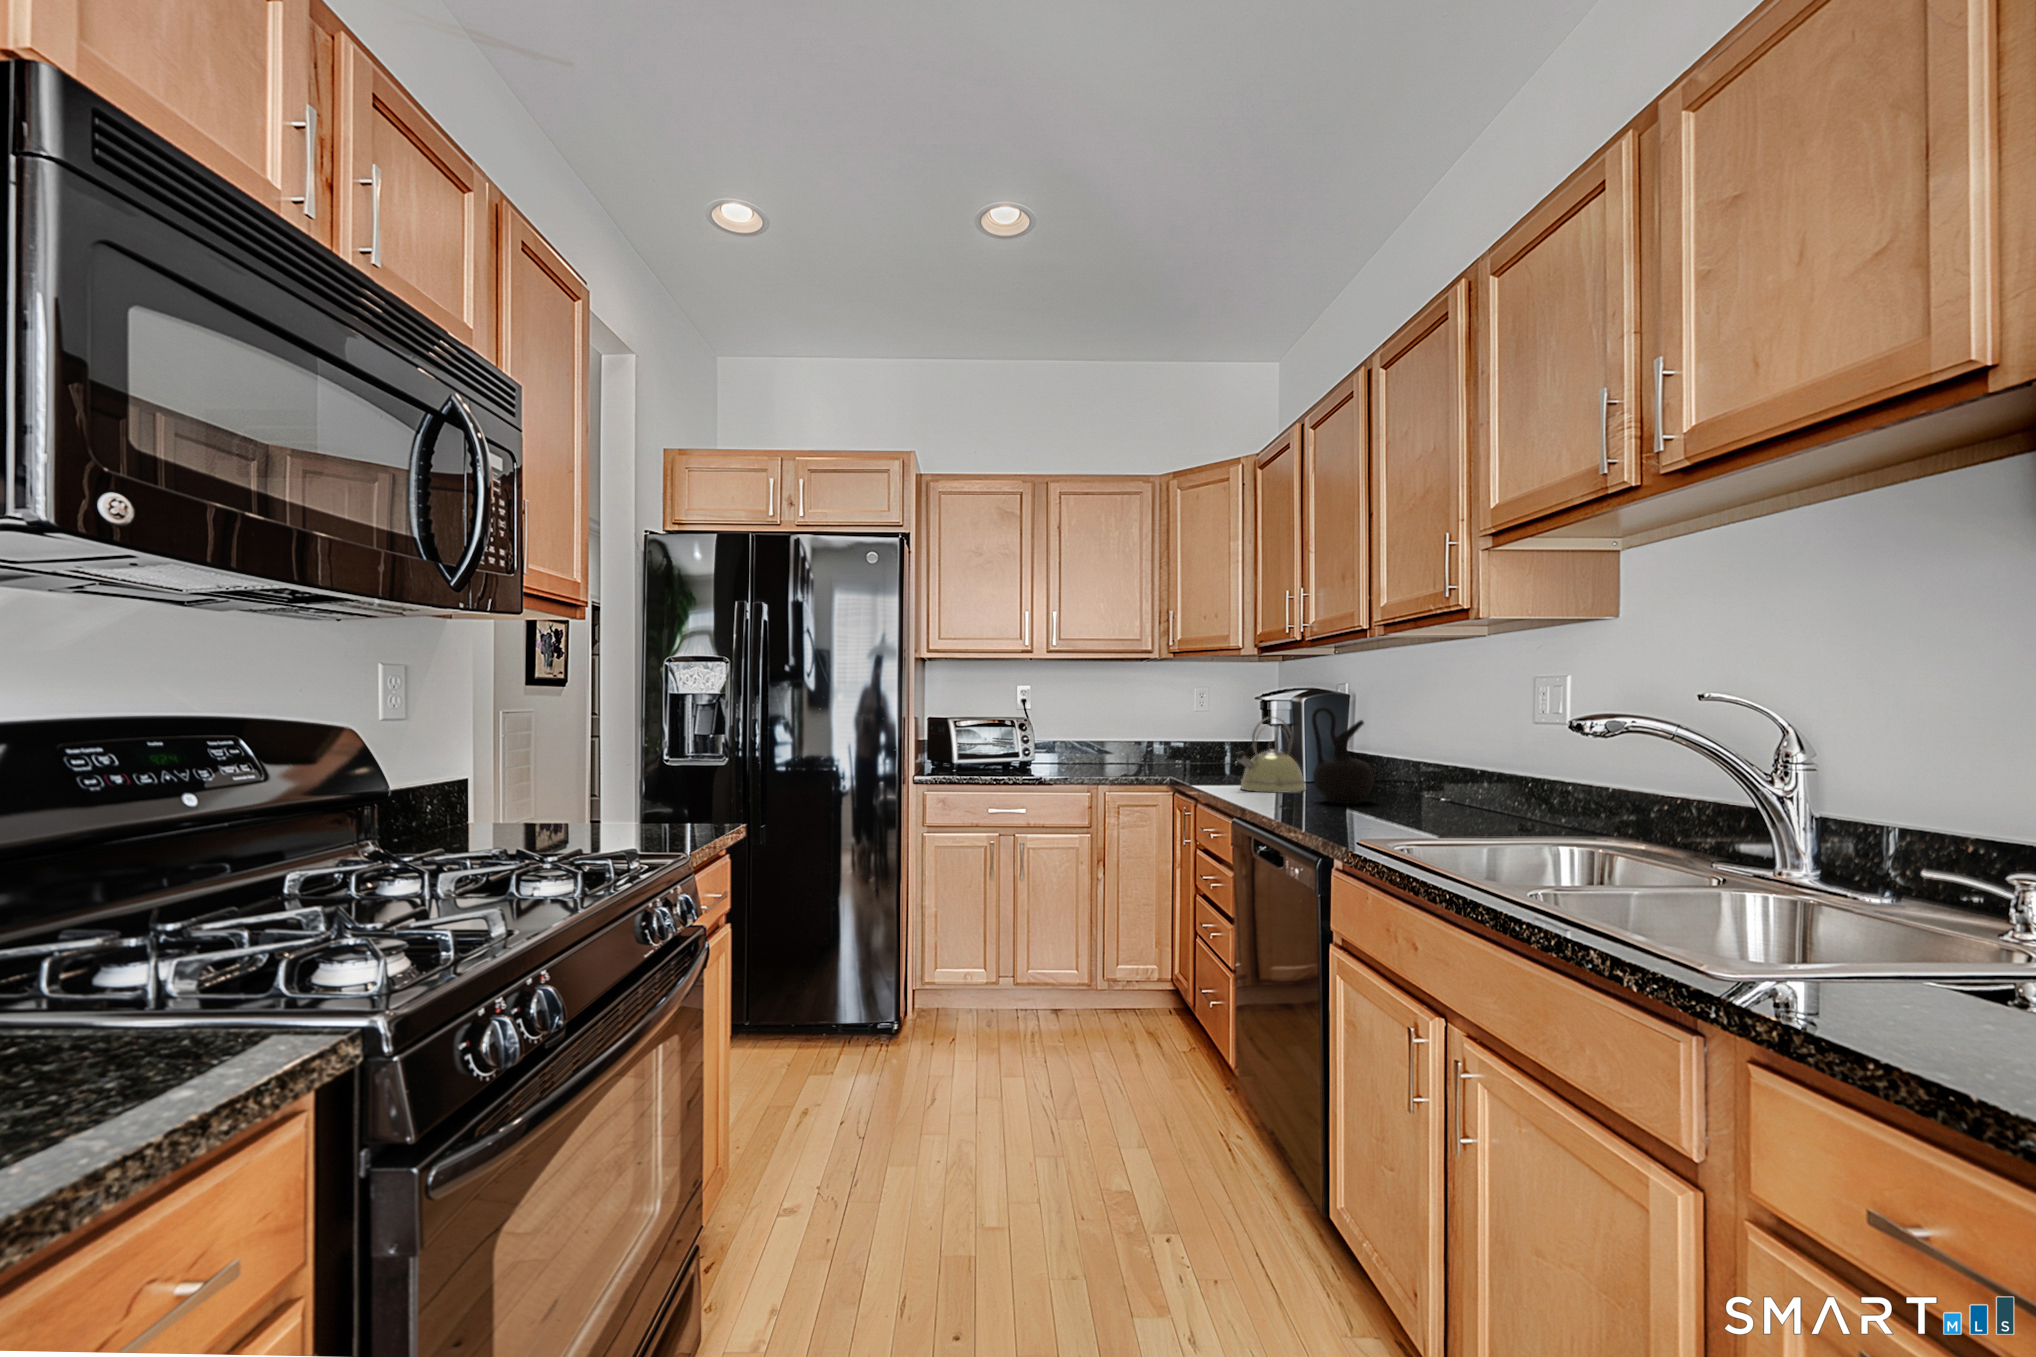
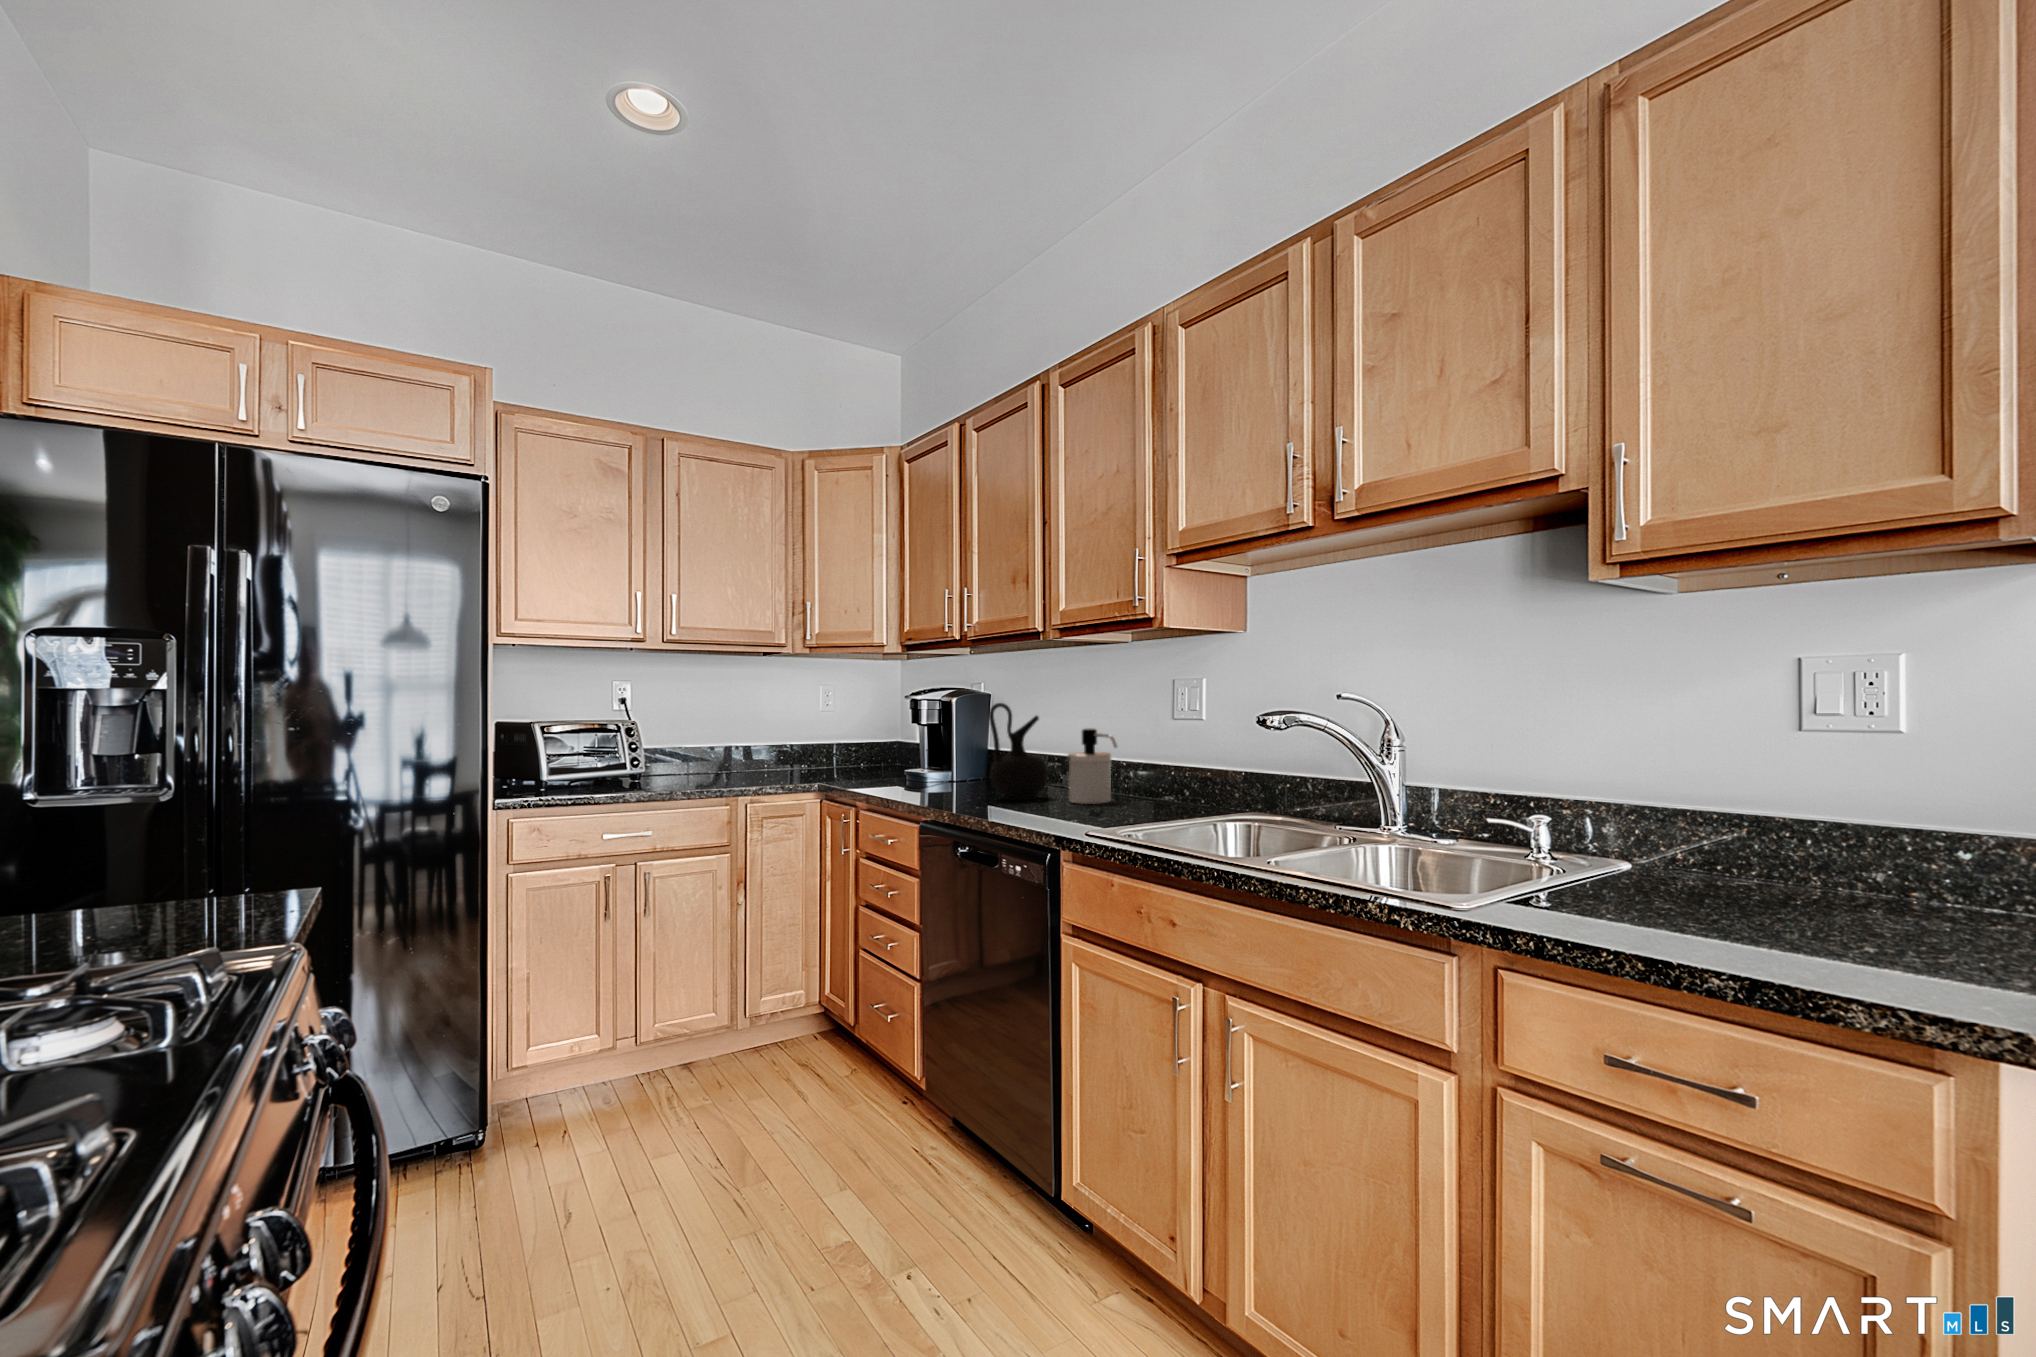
kettle: present [1236,717,1306,792] -> none [896,714,966,793]
soap dispenser: none [1386,735,1435,812] -> present [1067,729,1117,804]

